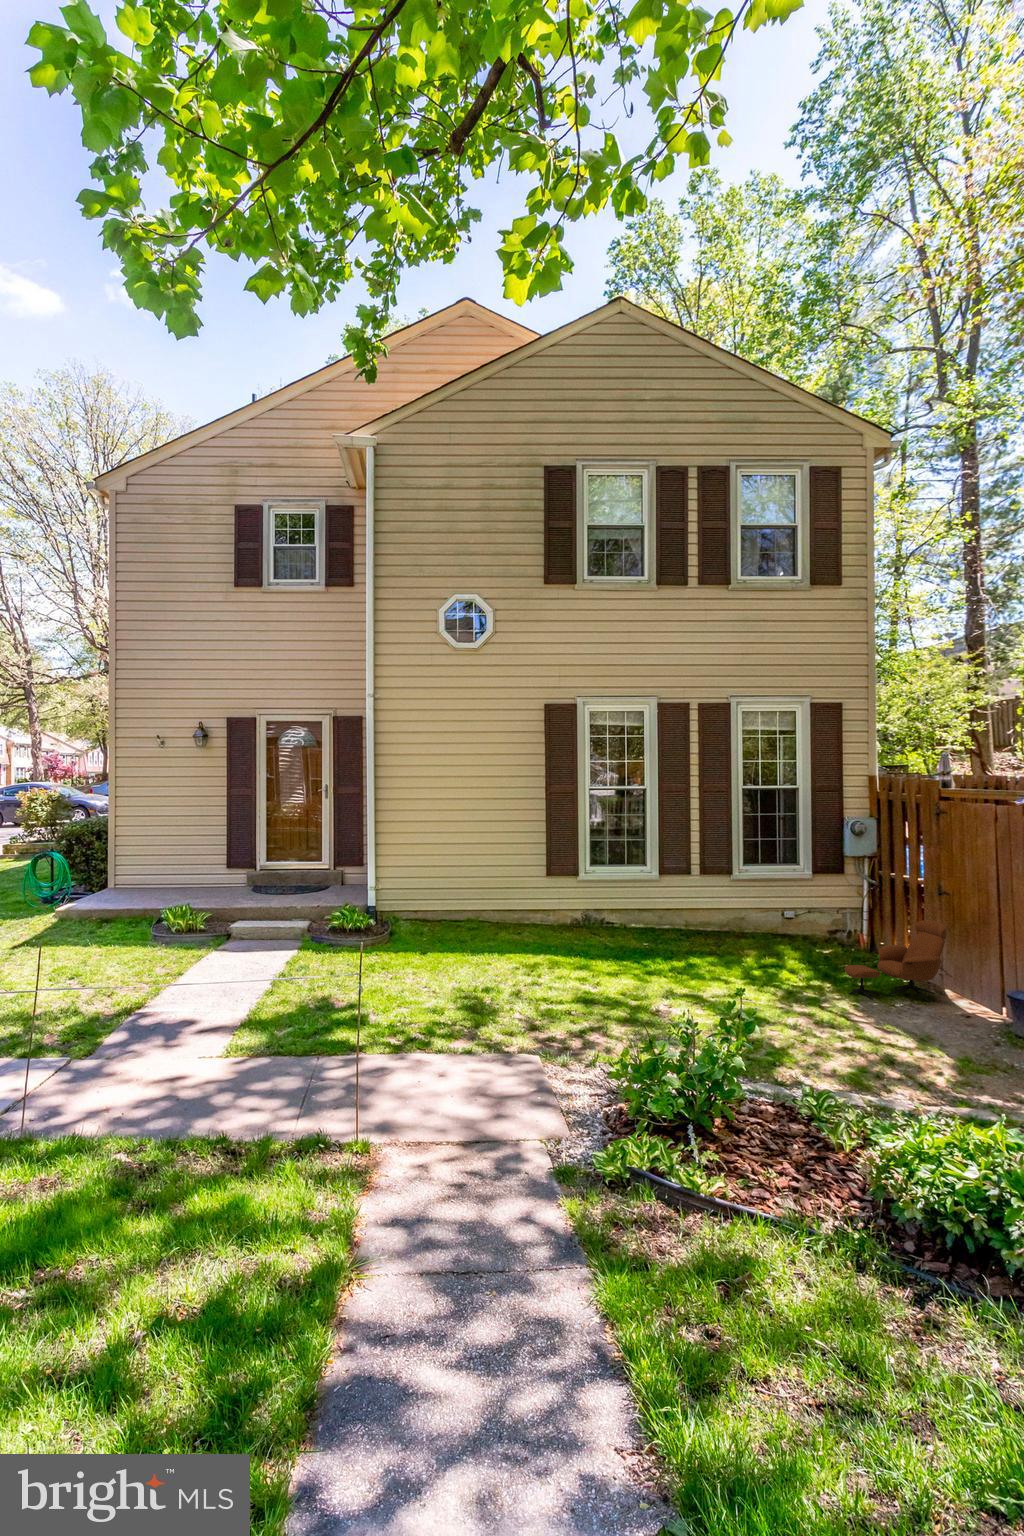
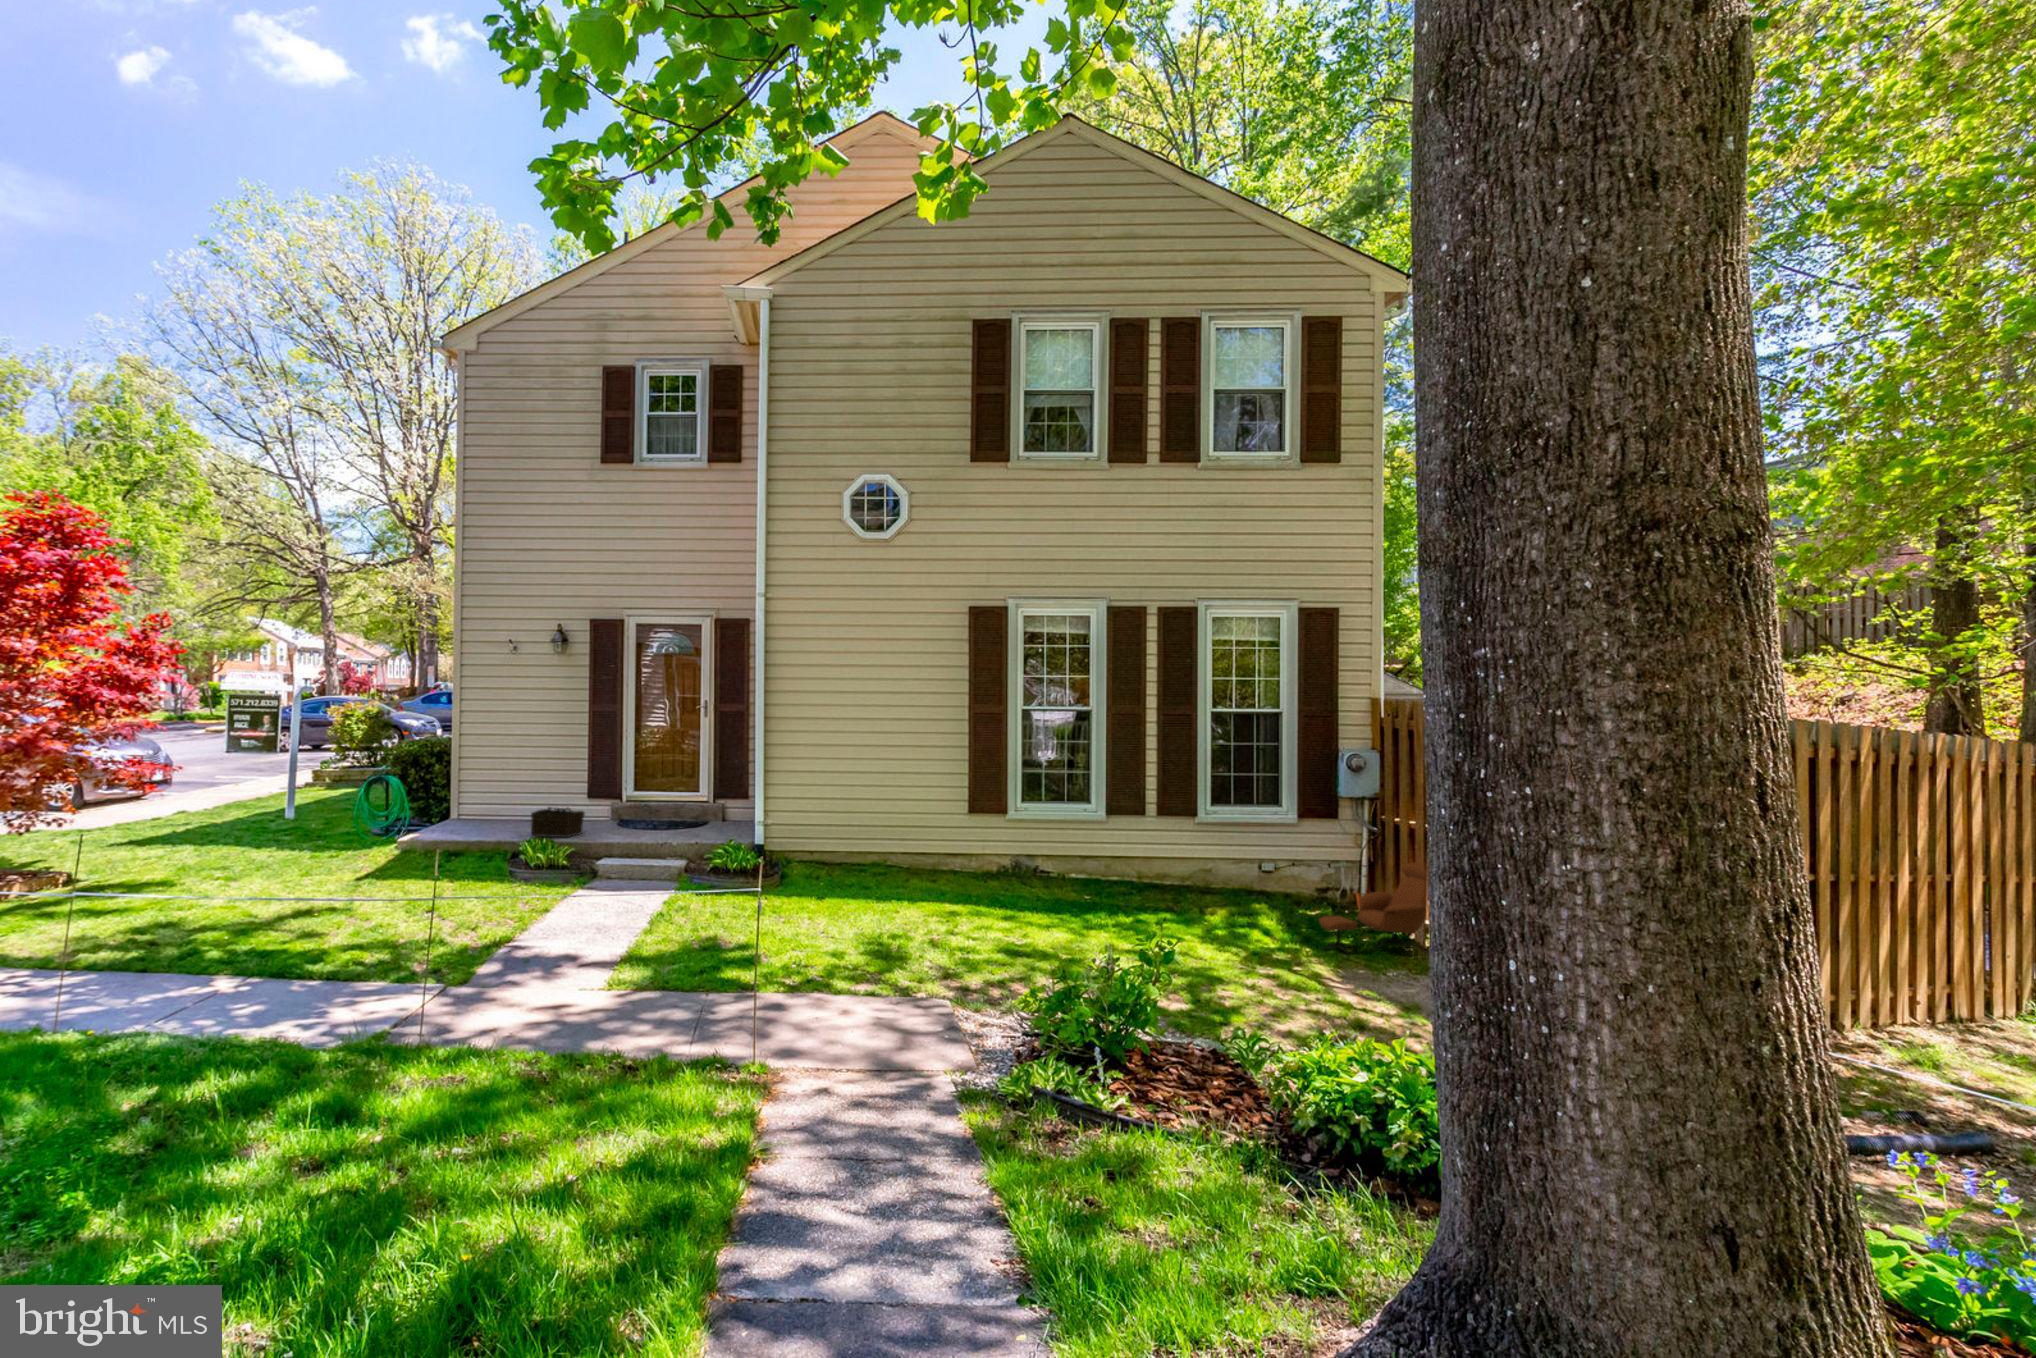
basket: none [190,867,232,892] -> present [531,807,585,837]

